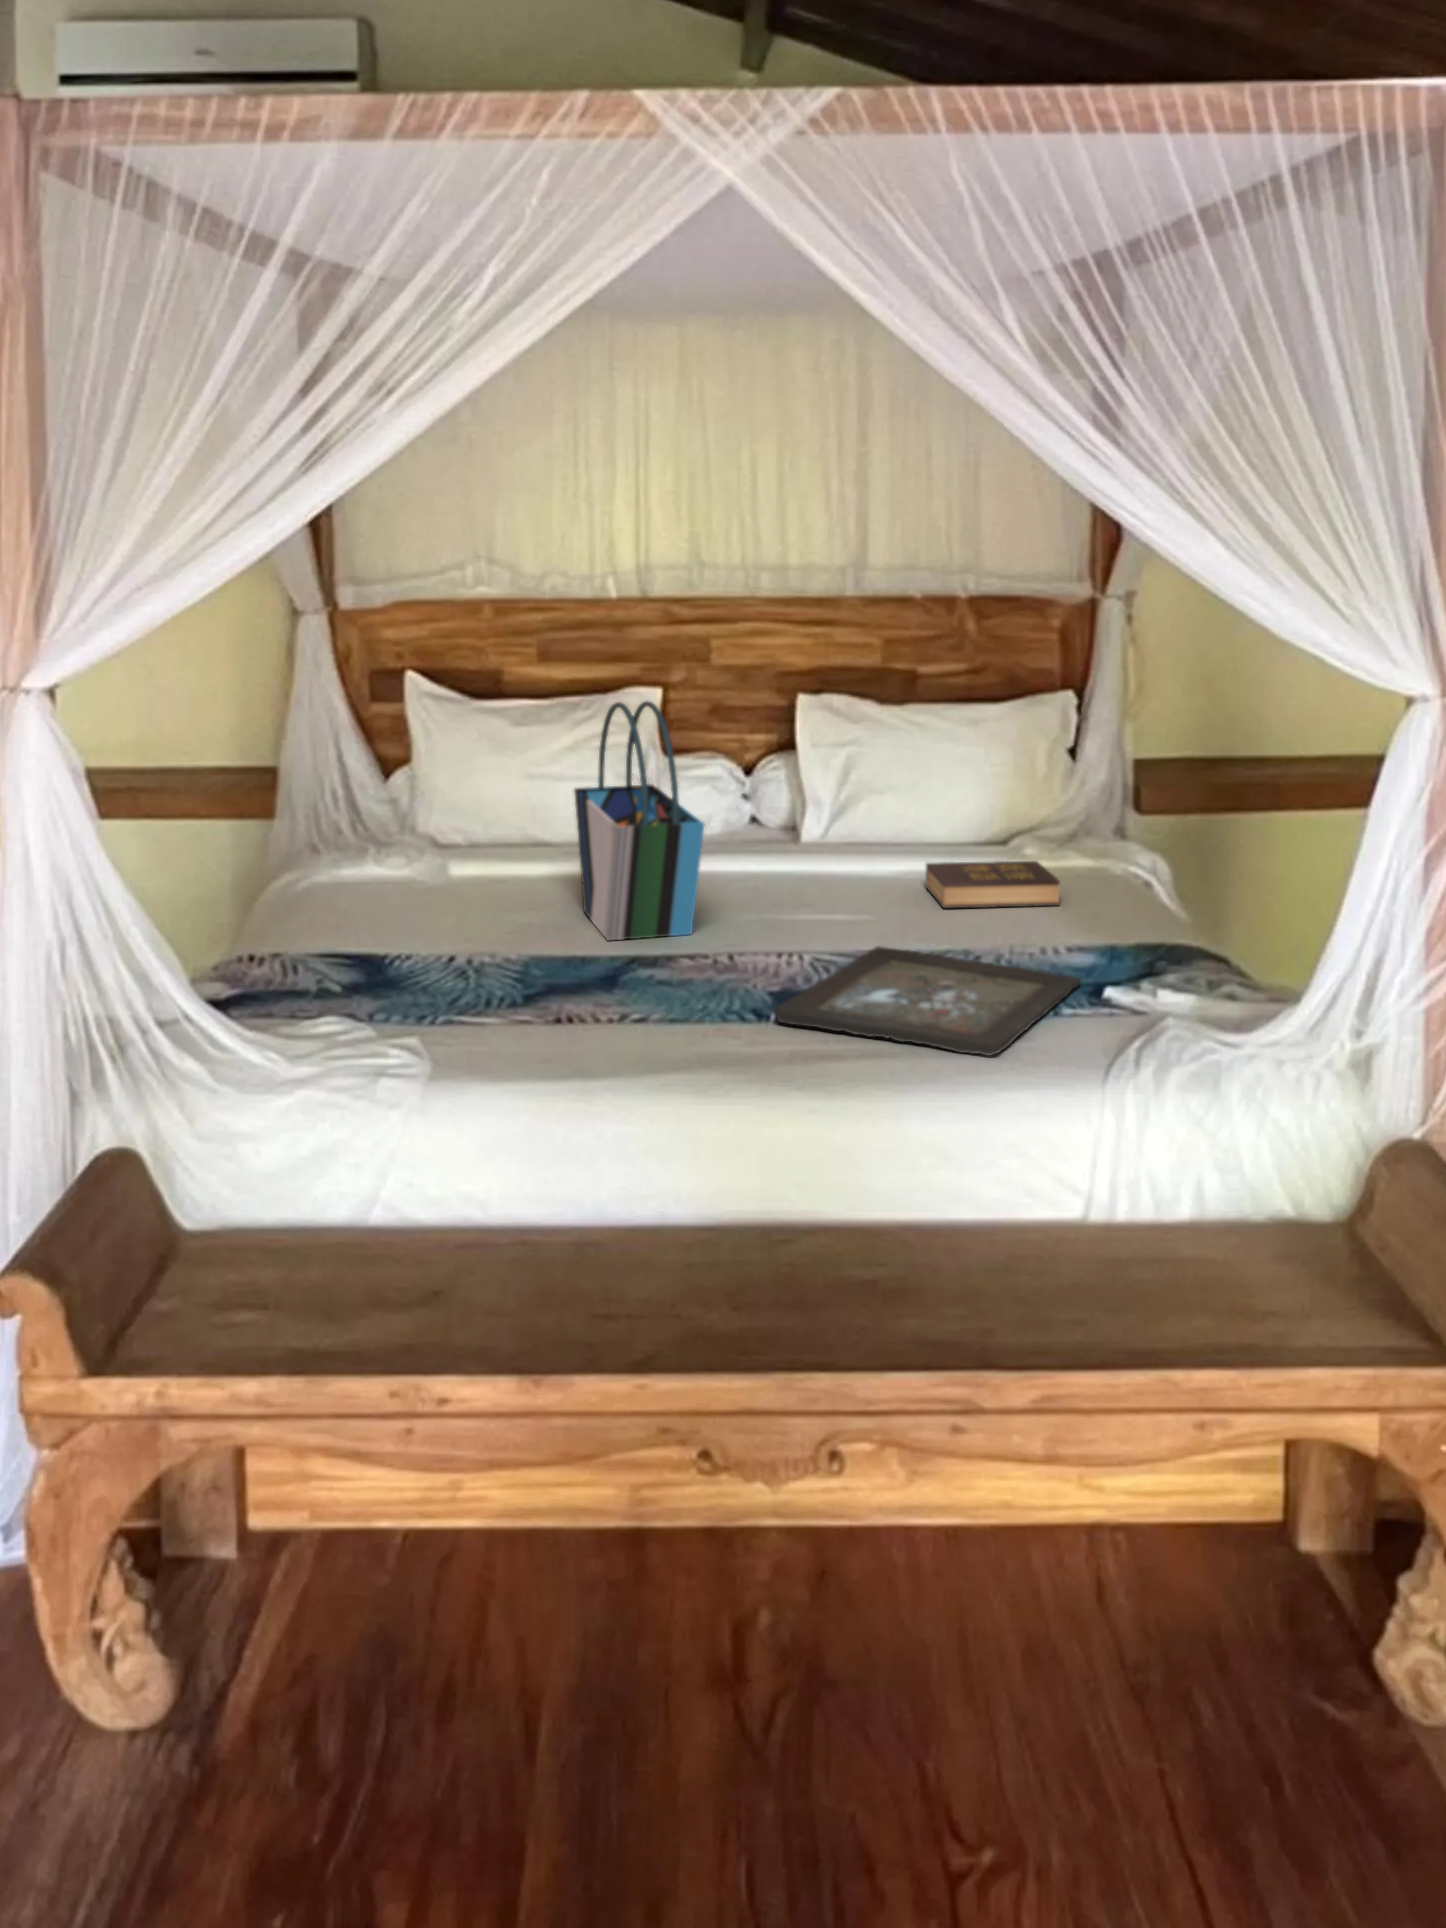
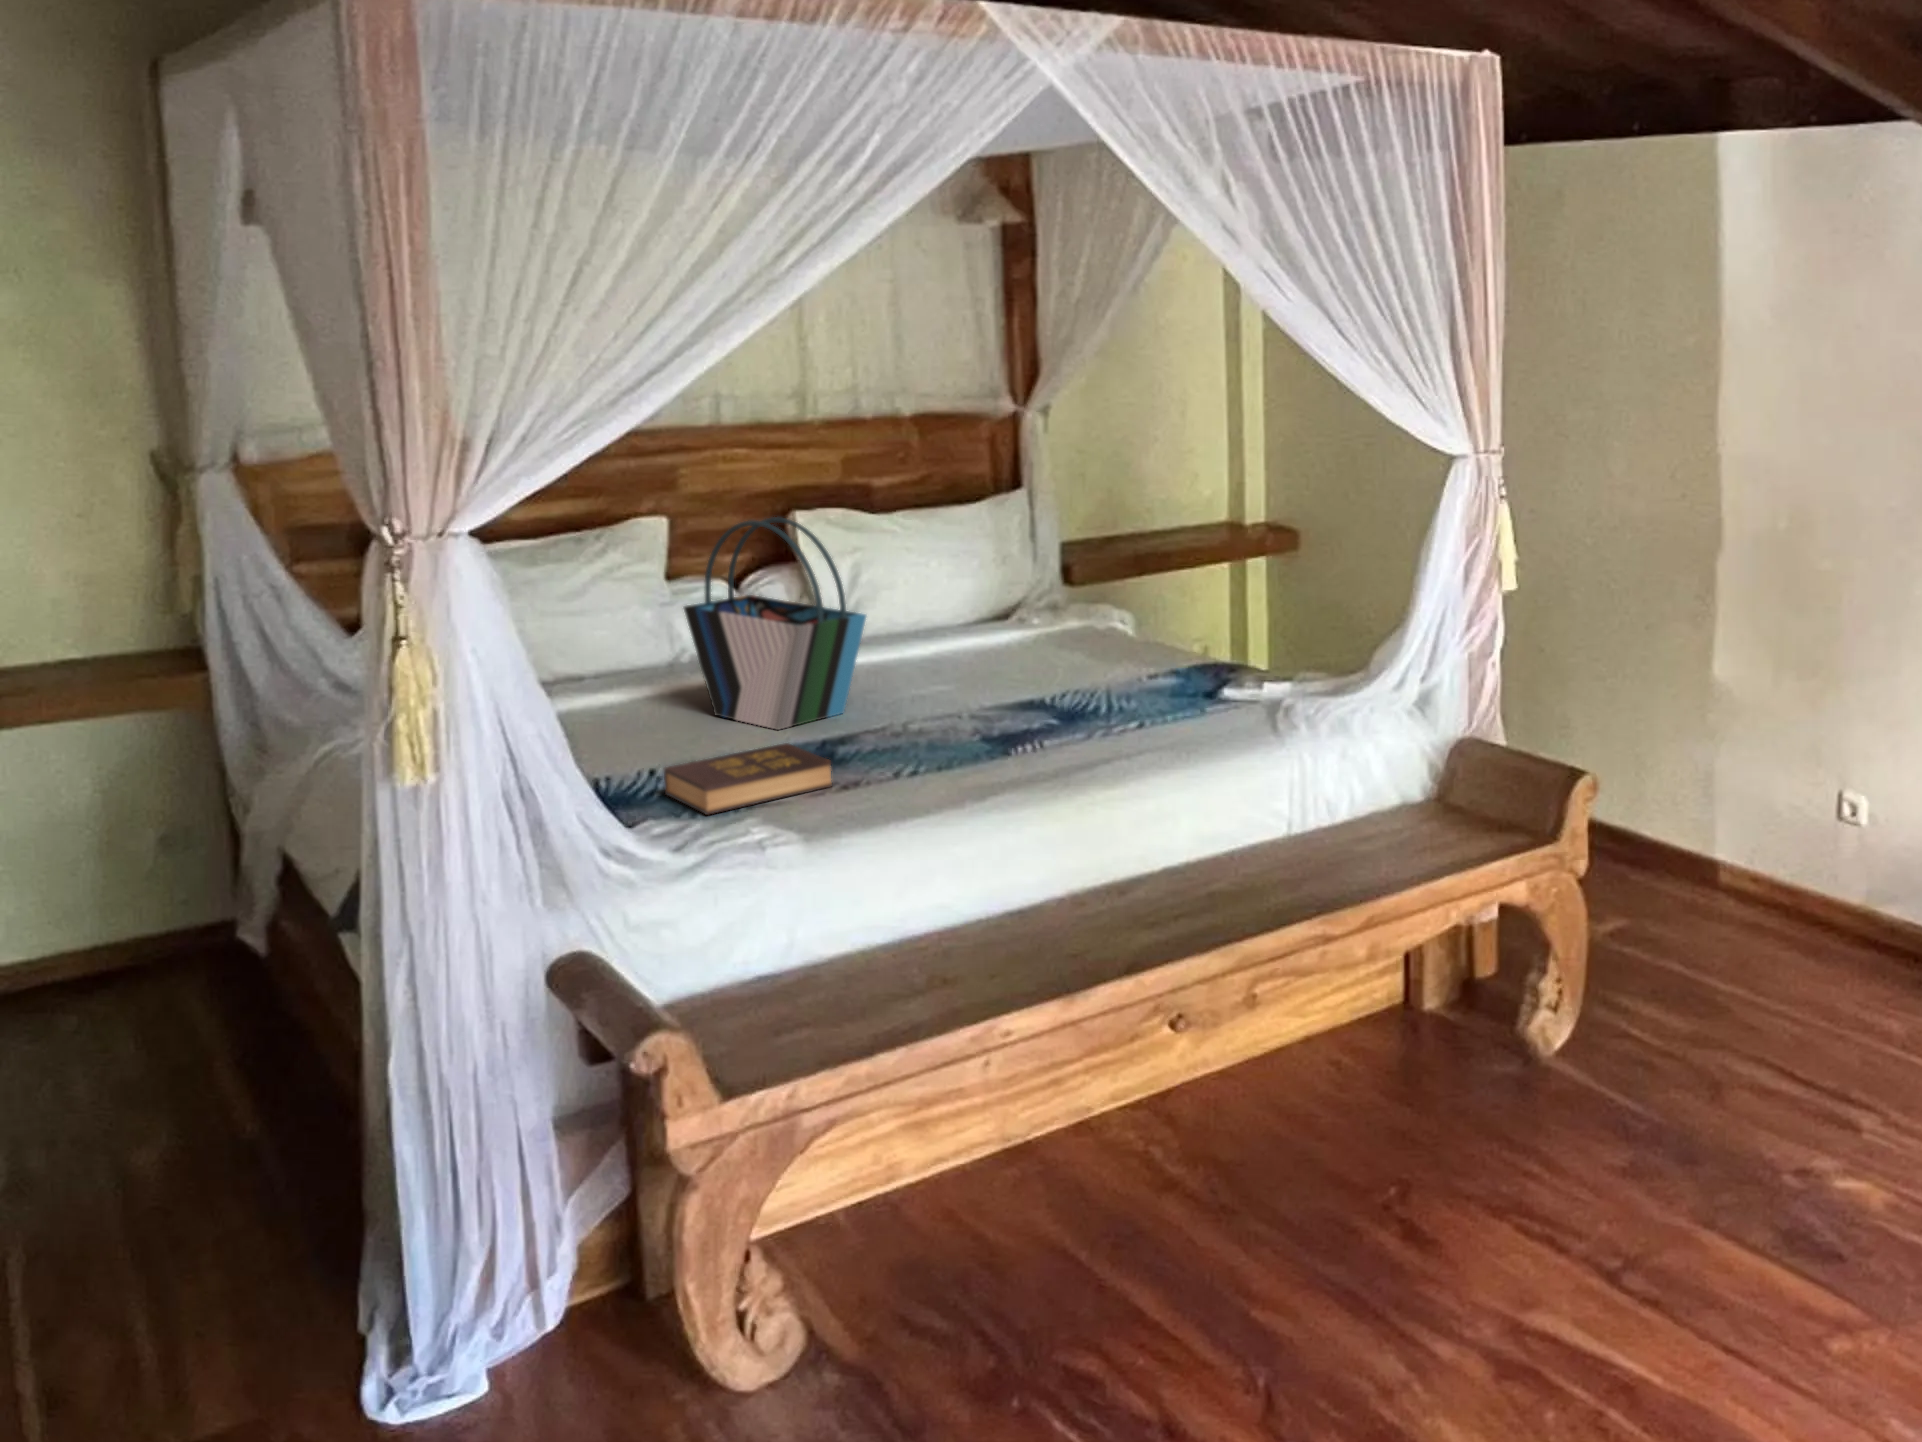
hardback book: present [926,861,1060,908] -> present [664,743,832,815]
tray: present [775,946,1080,1056] -> none [1025,685,1212,750]

